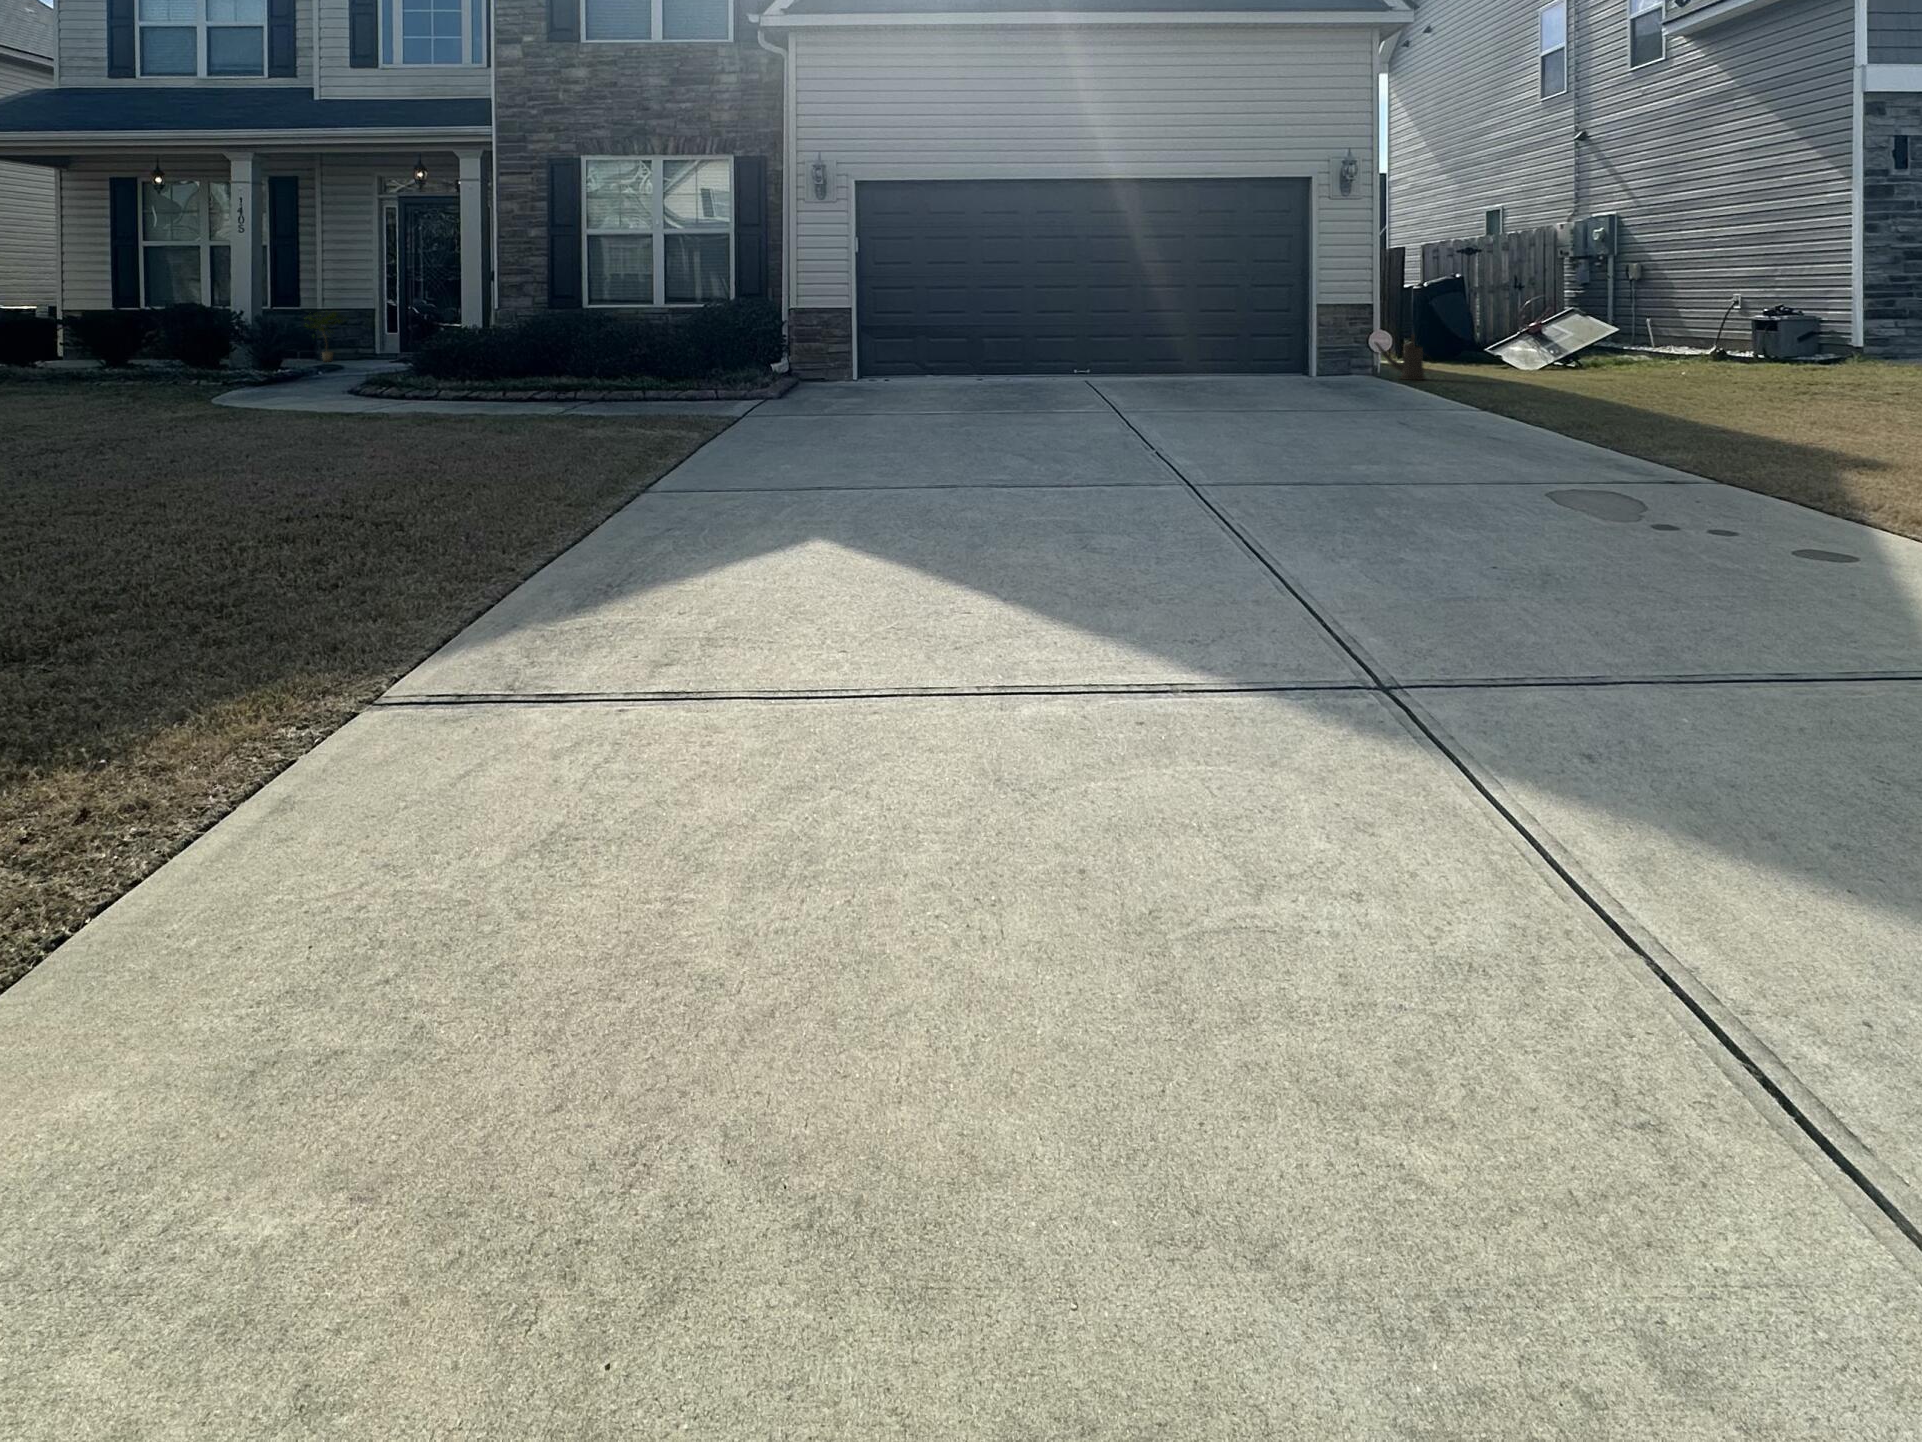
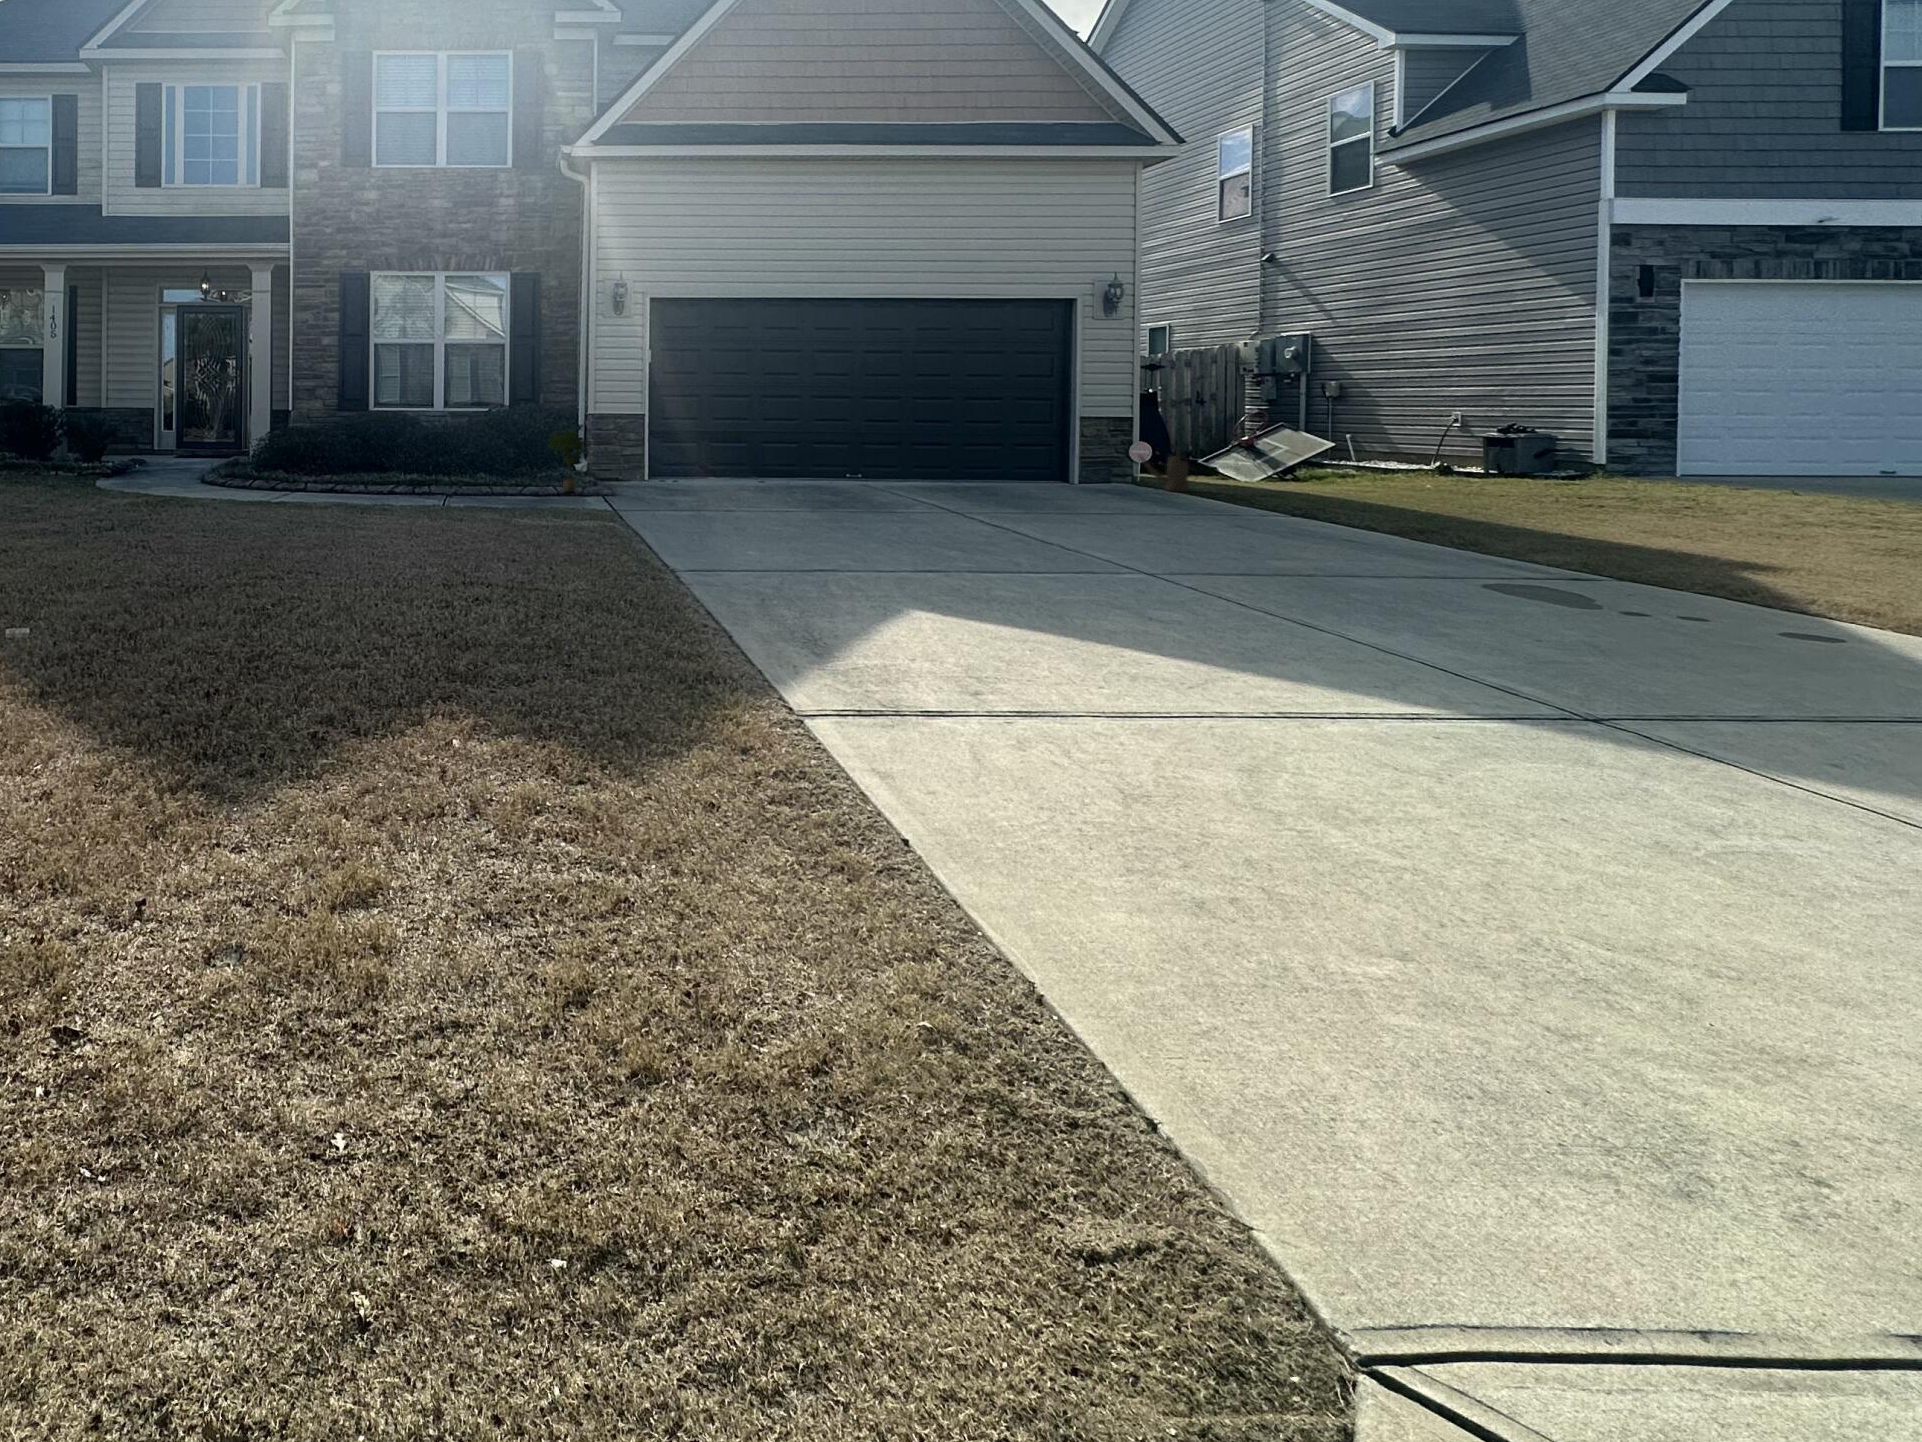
potted plant: present [305,311,346,362] -> present [549,430,584,492]

